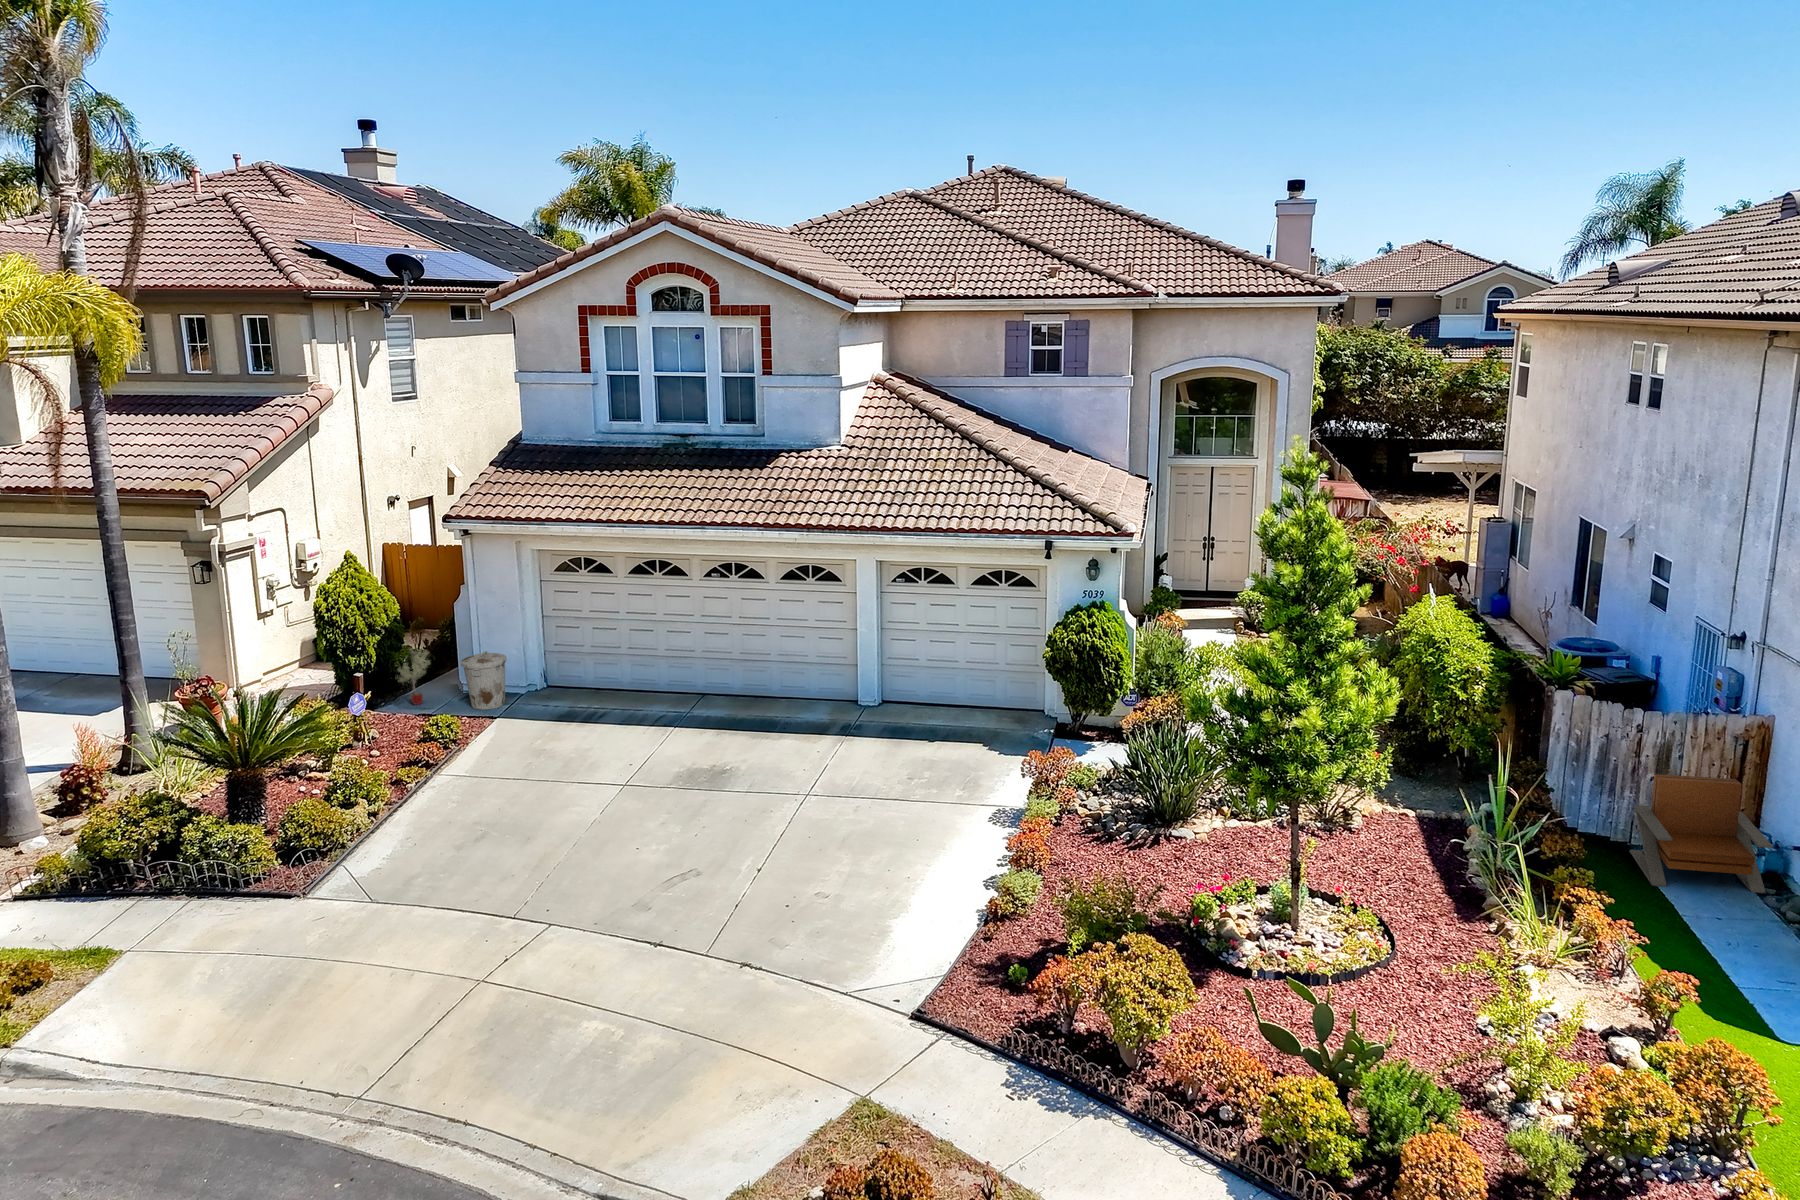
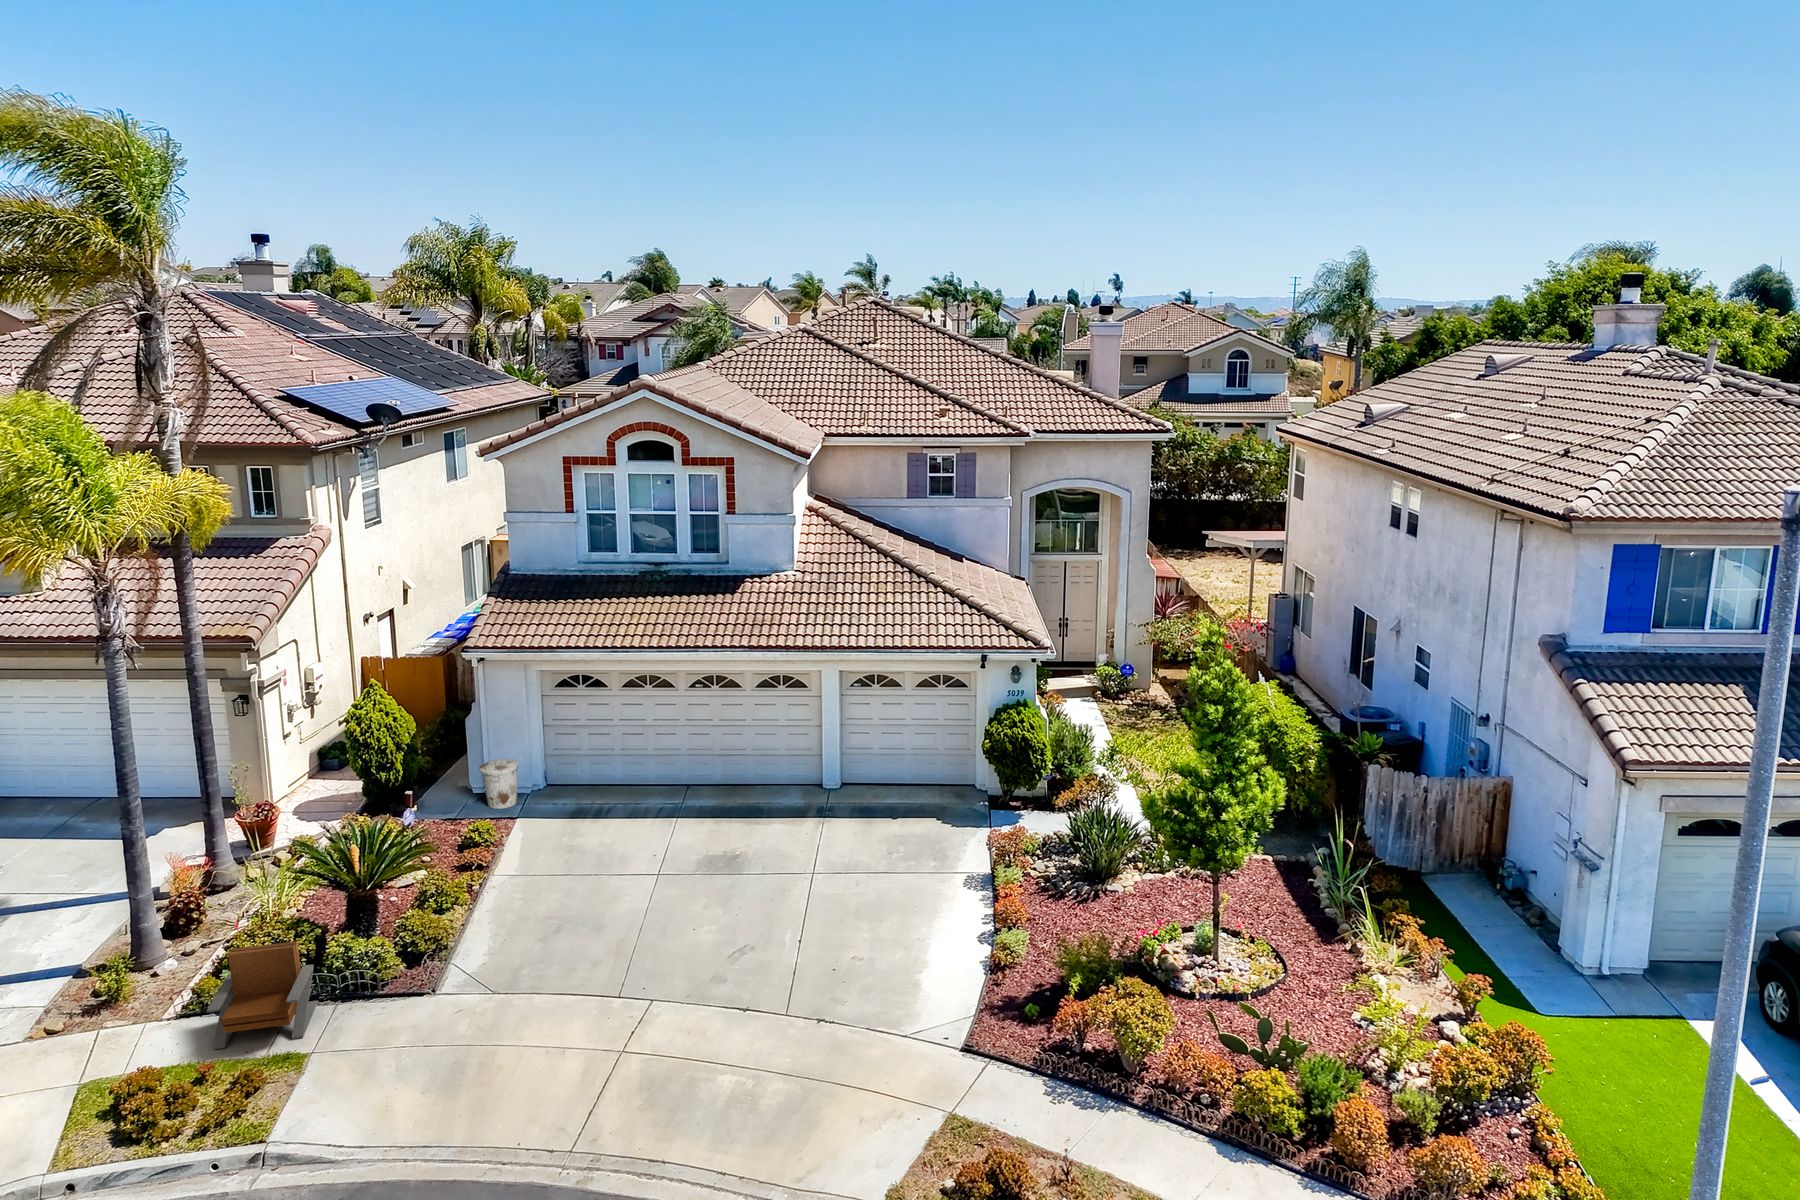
potted tree: present [397,649,429,705] -> none [418,758,447,807]
lounge chair: present [1630,774,1772,893] -> present [207,941,318,1049]

